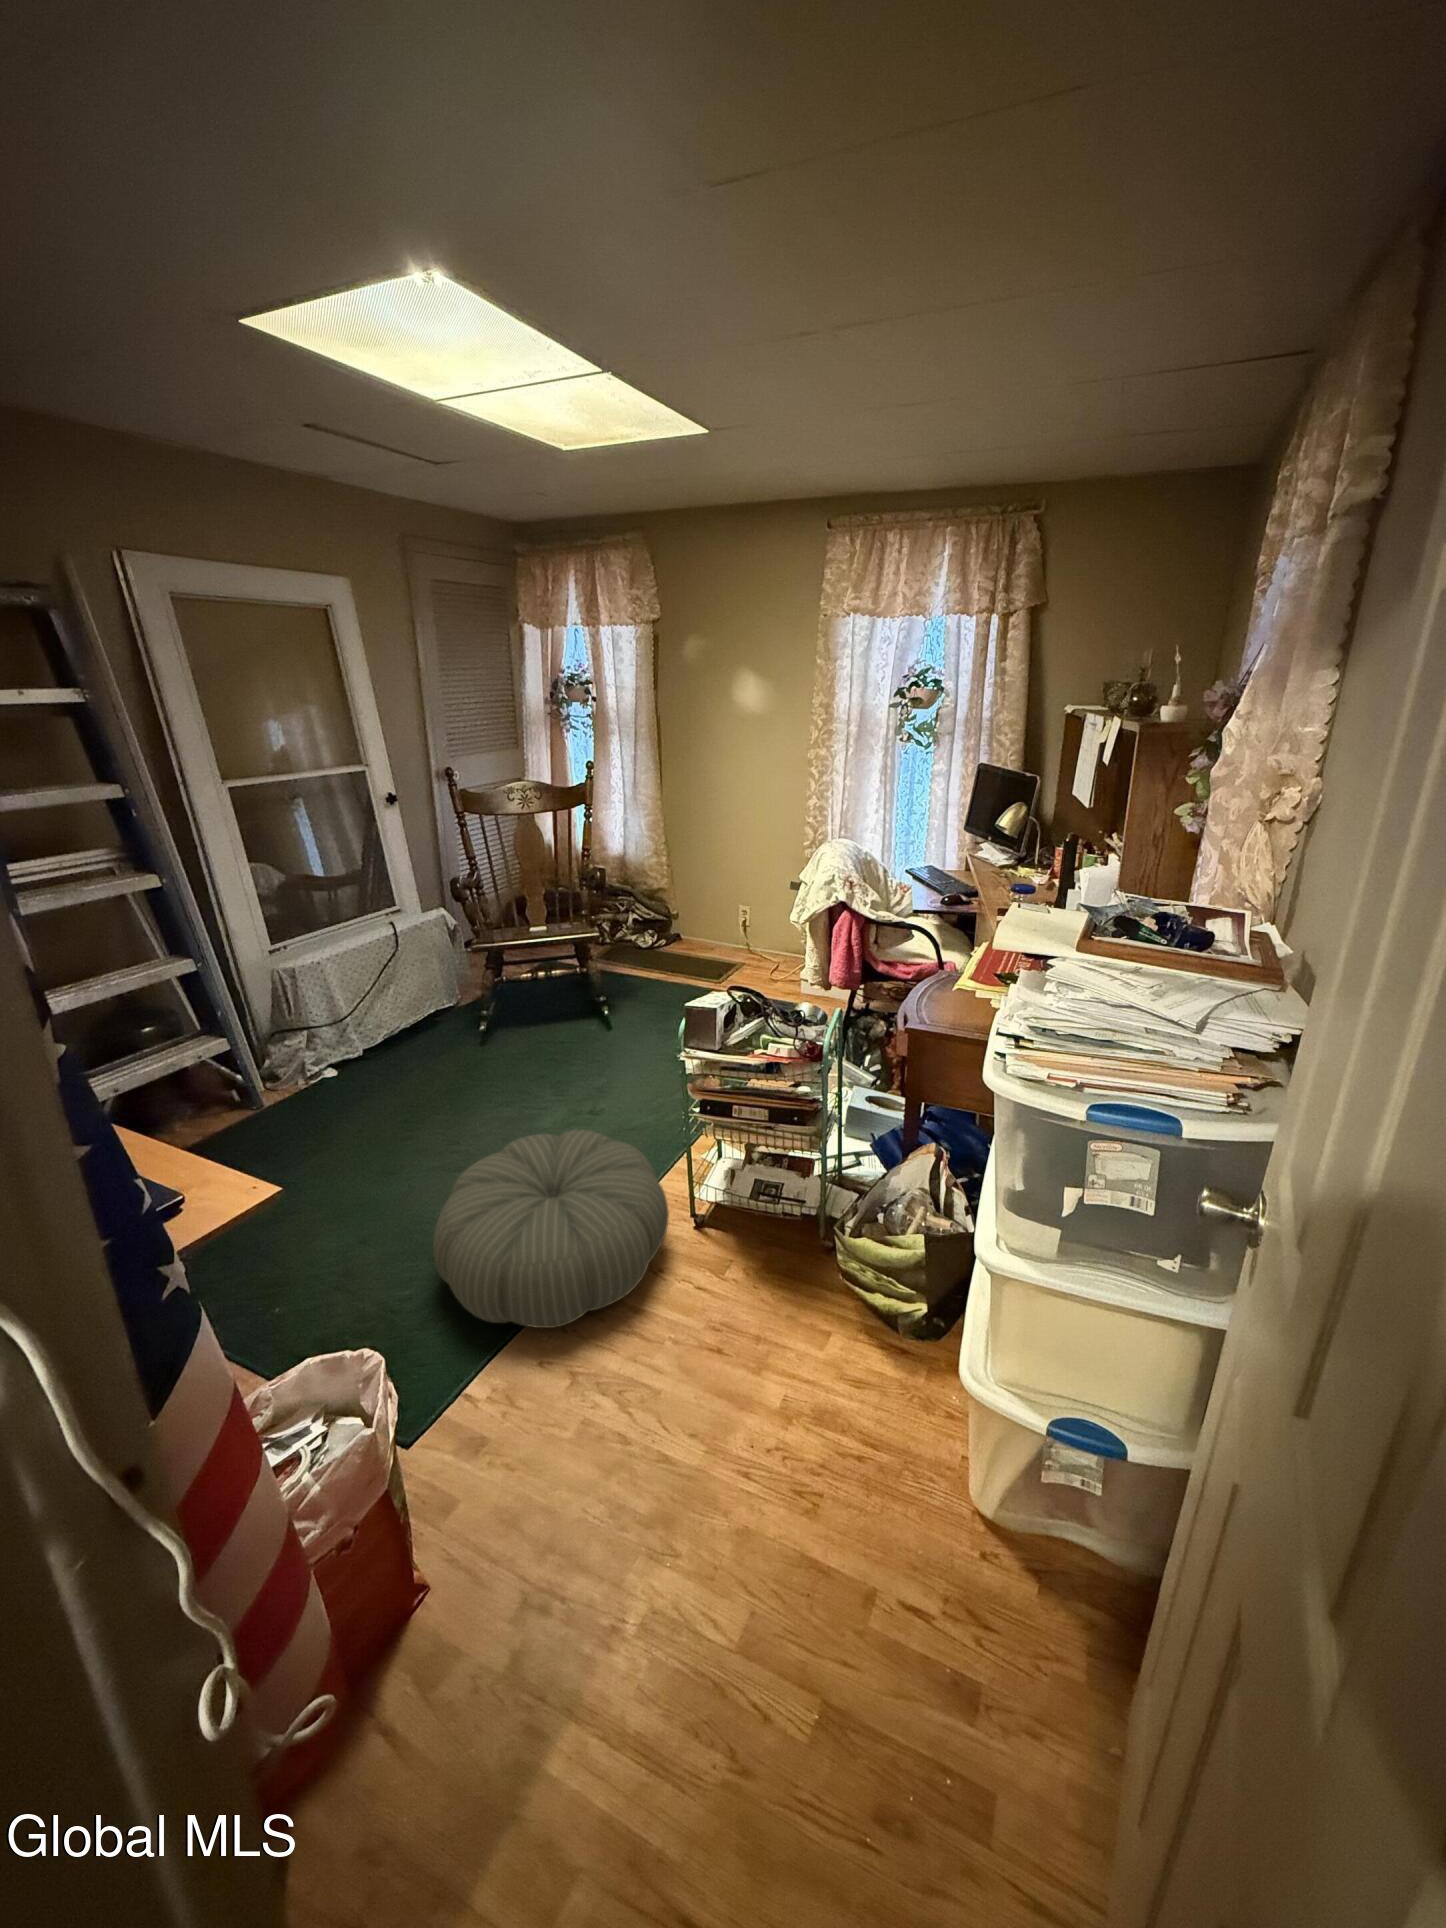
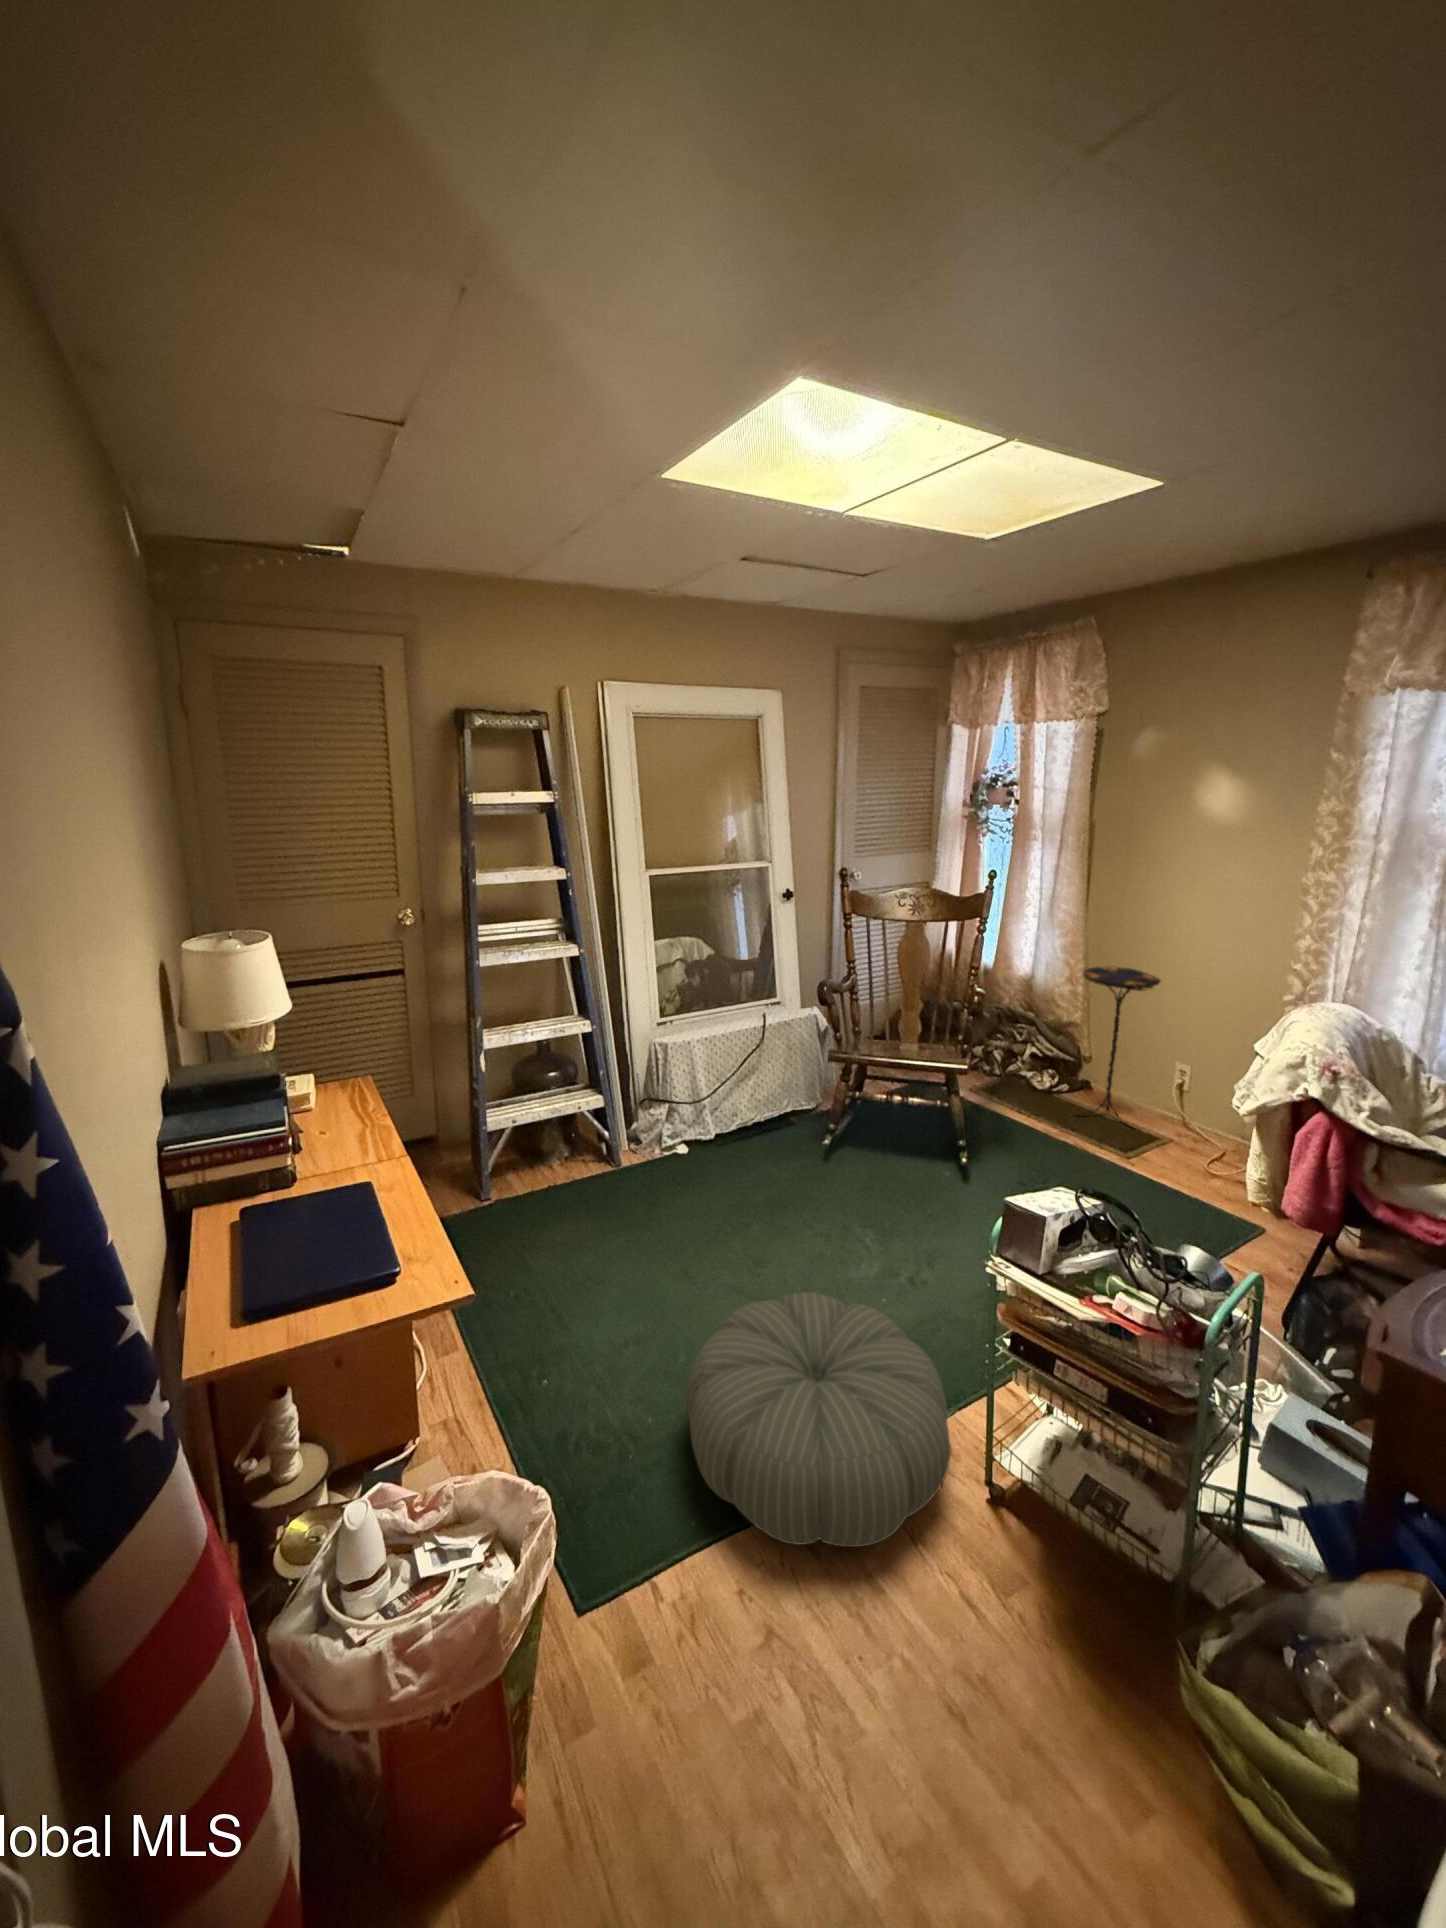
side table: none [669,836,724,959] -> present [1082,966,1160,1127]

